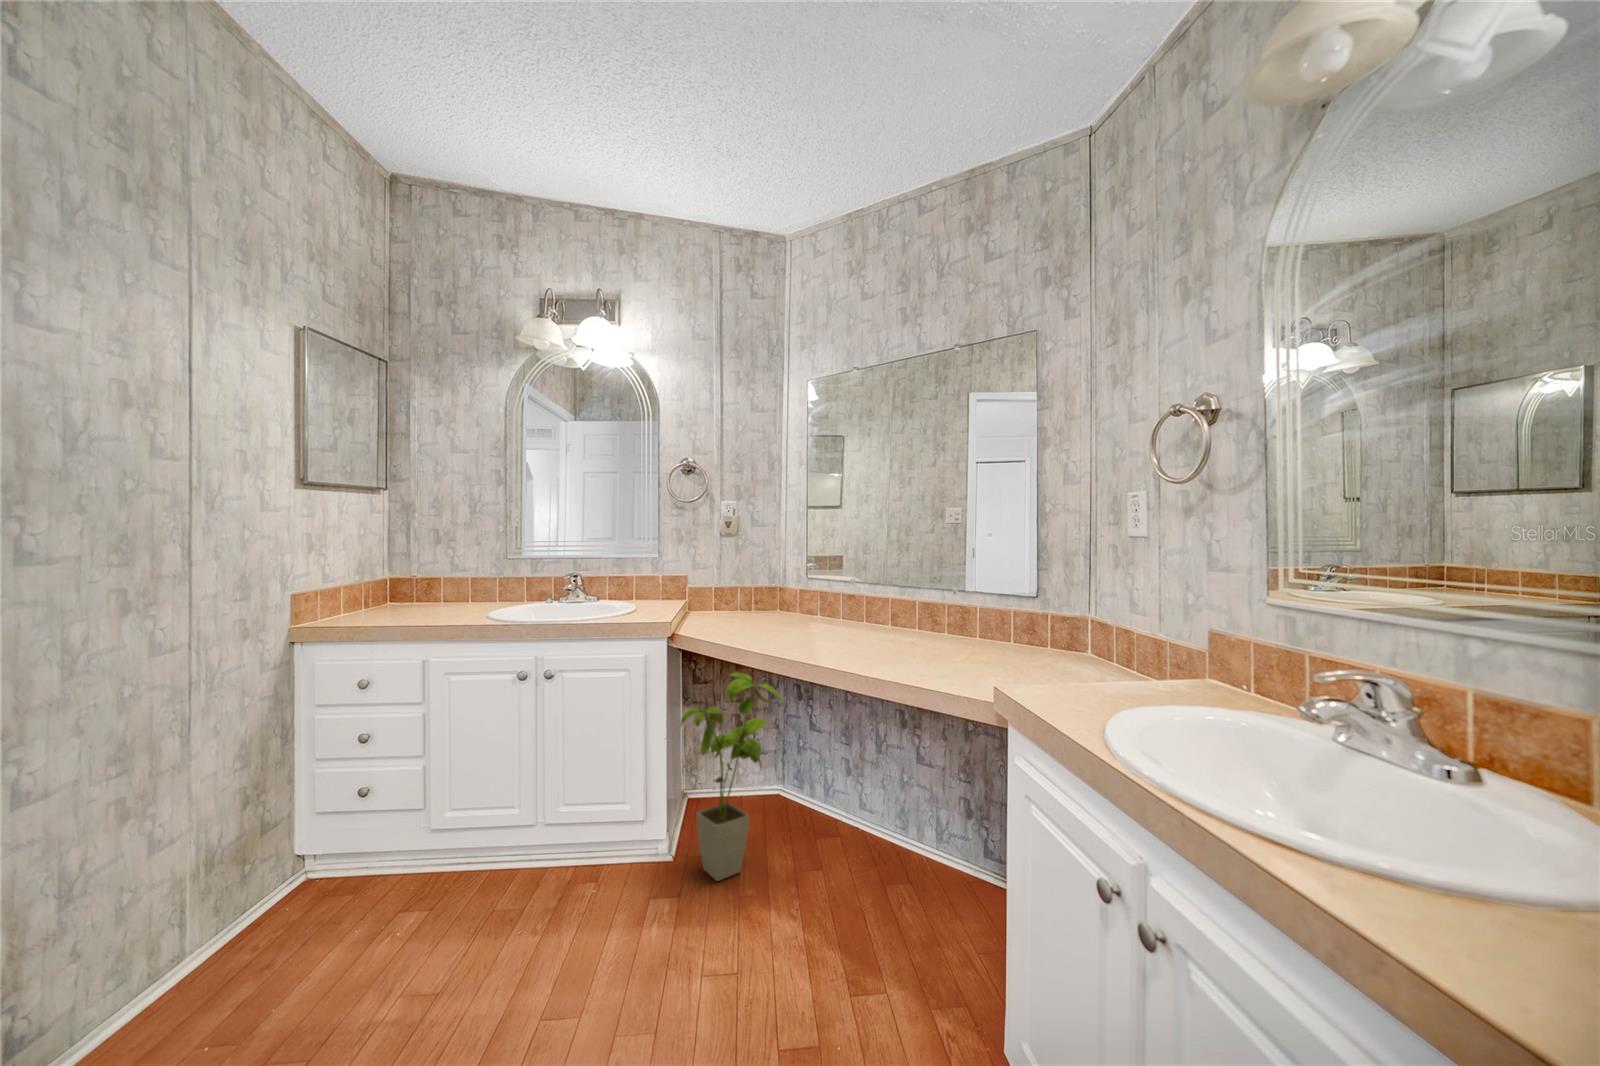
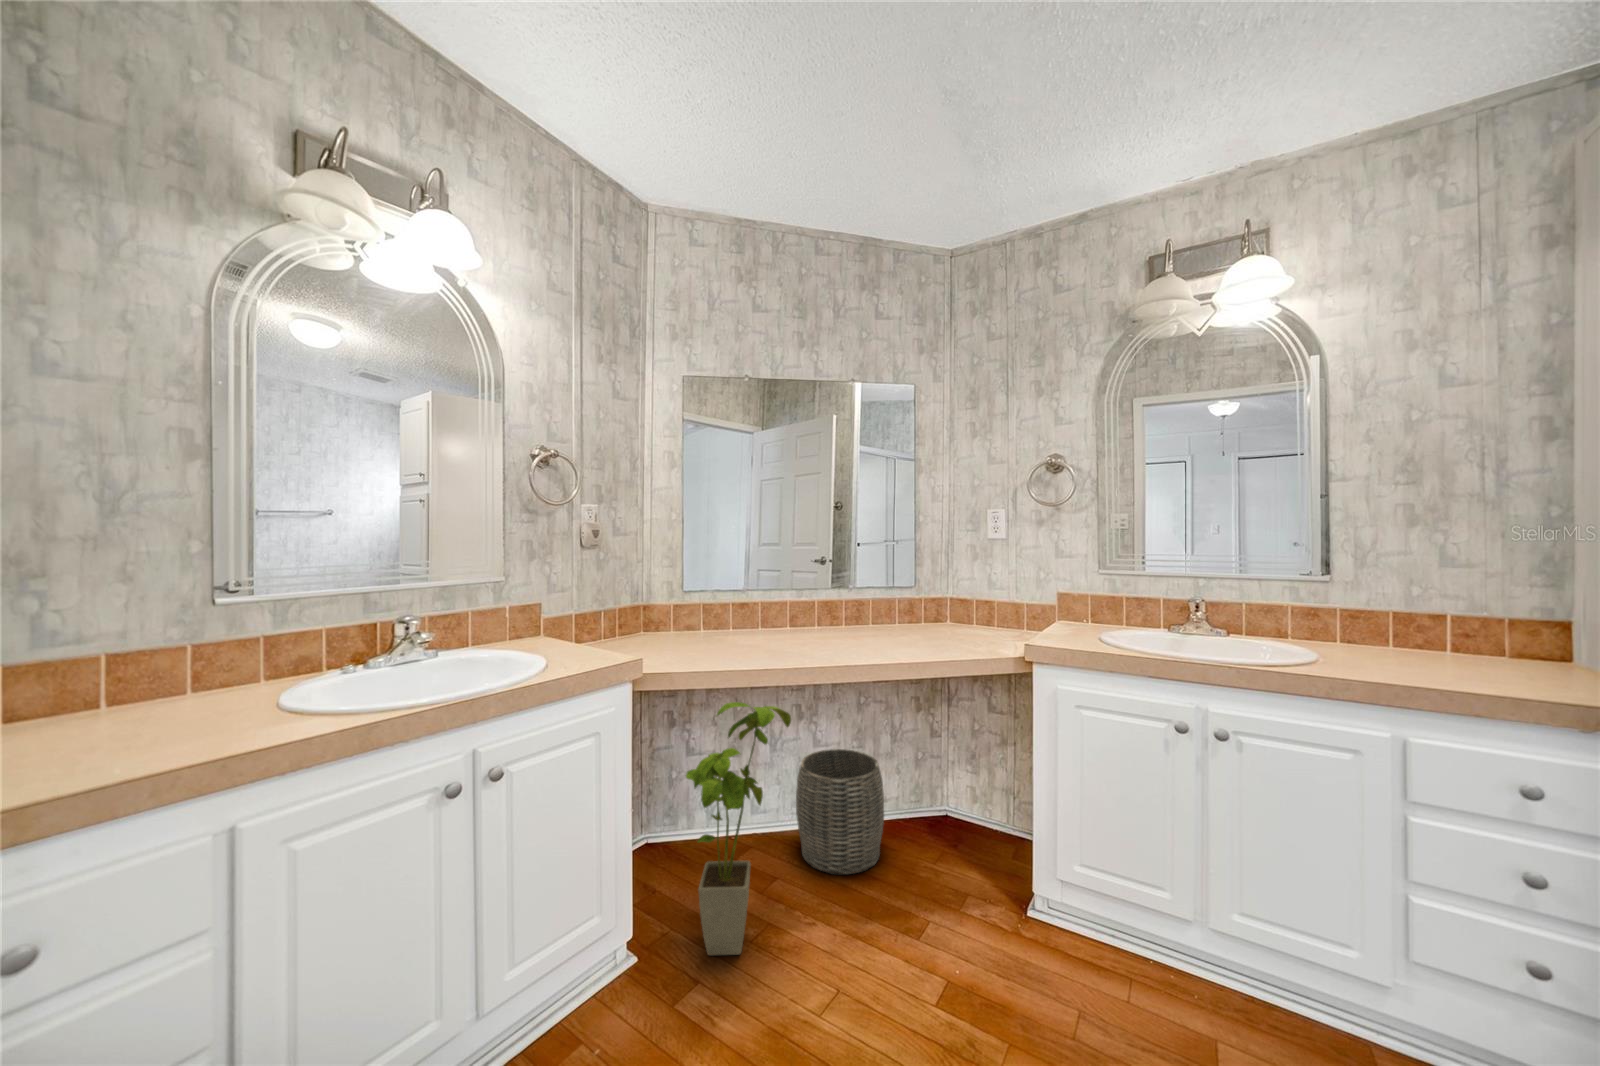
woven basket: none [847,762,943,898] -> present [796,749,884,874]

